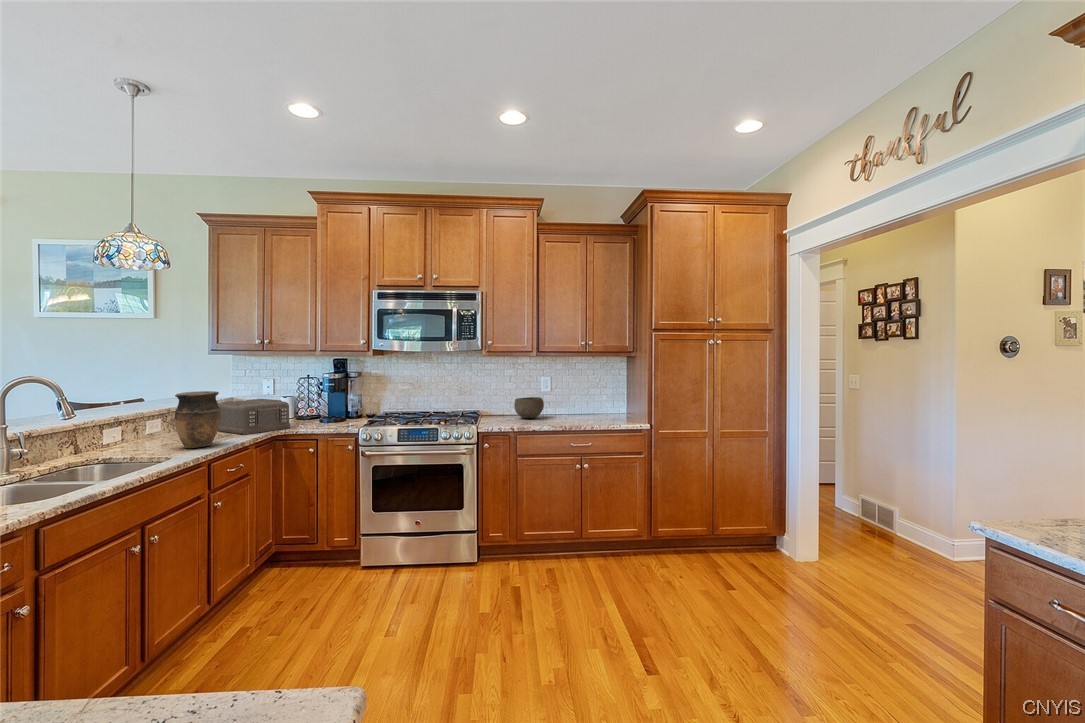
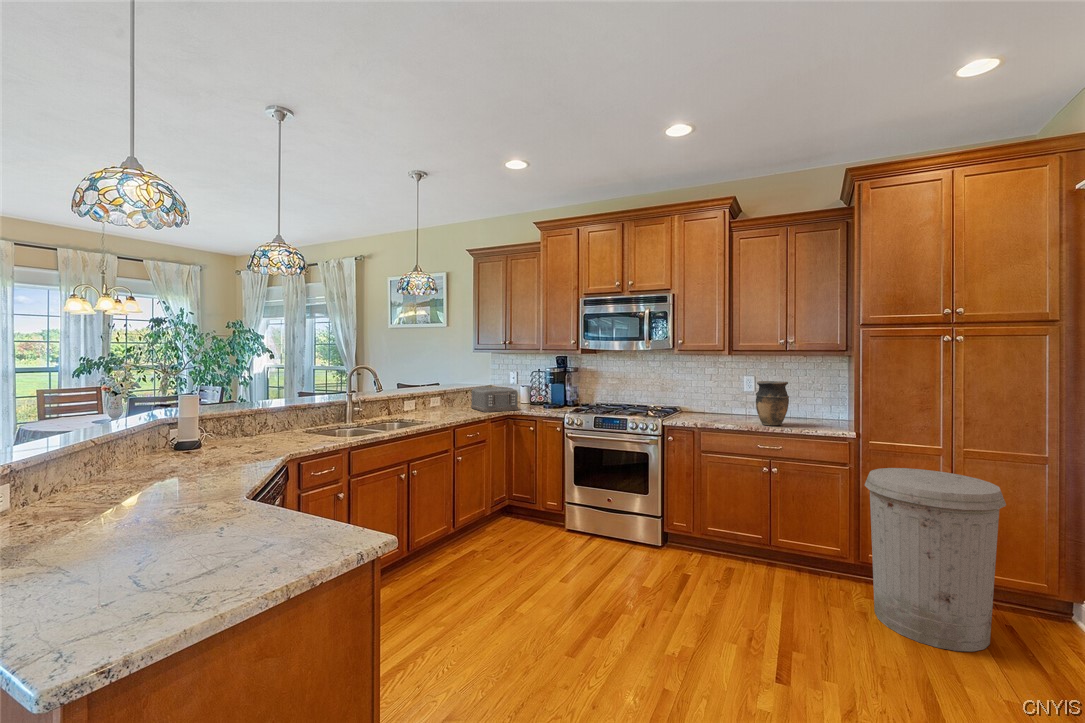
vase: present [174,391,220,448] -> present [756,381,789,426]
bowl: present [514,397,544,418] -> none [708,396,739,416]
trash can: none [666,452,762,598] -> present [865,468,1006,652]

